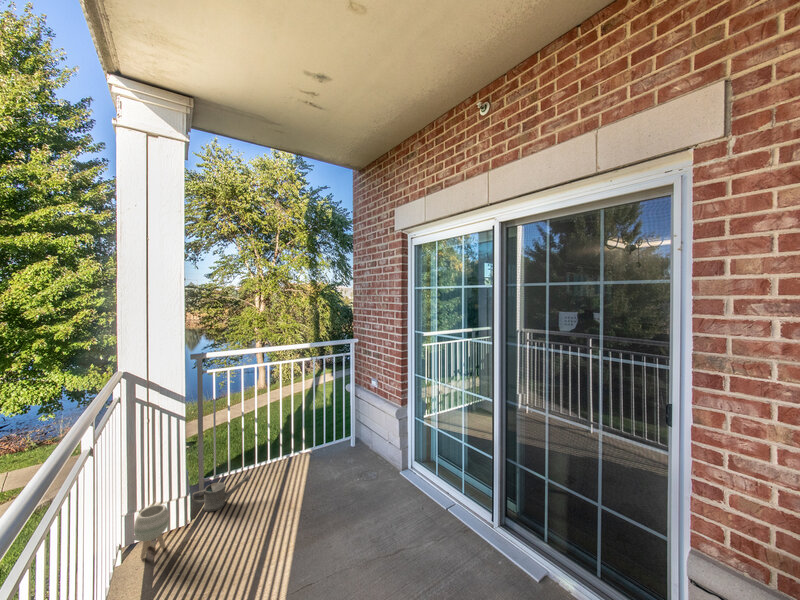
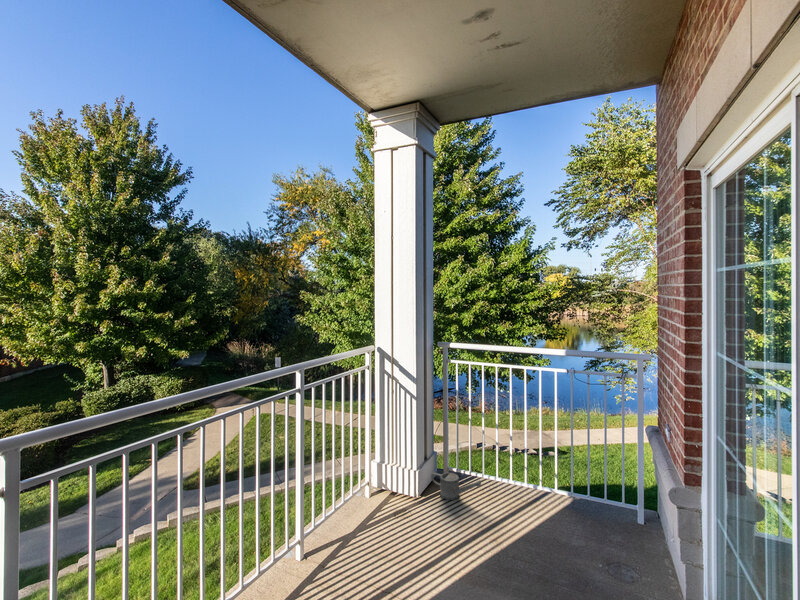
planter: present [134,505,169,559] -> none [375,464,399,504]

